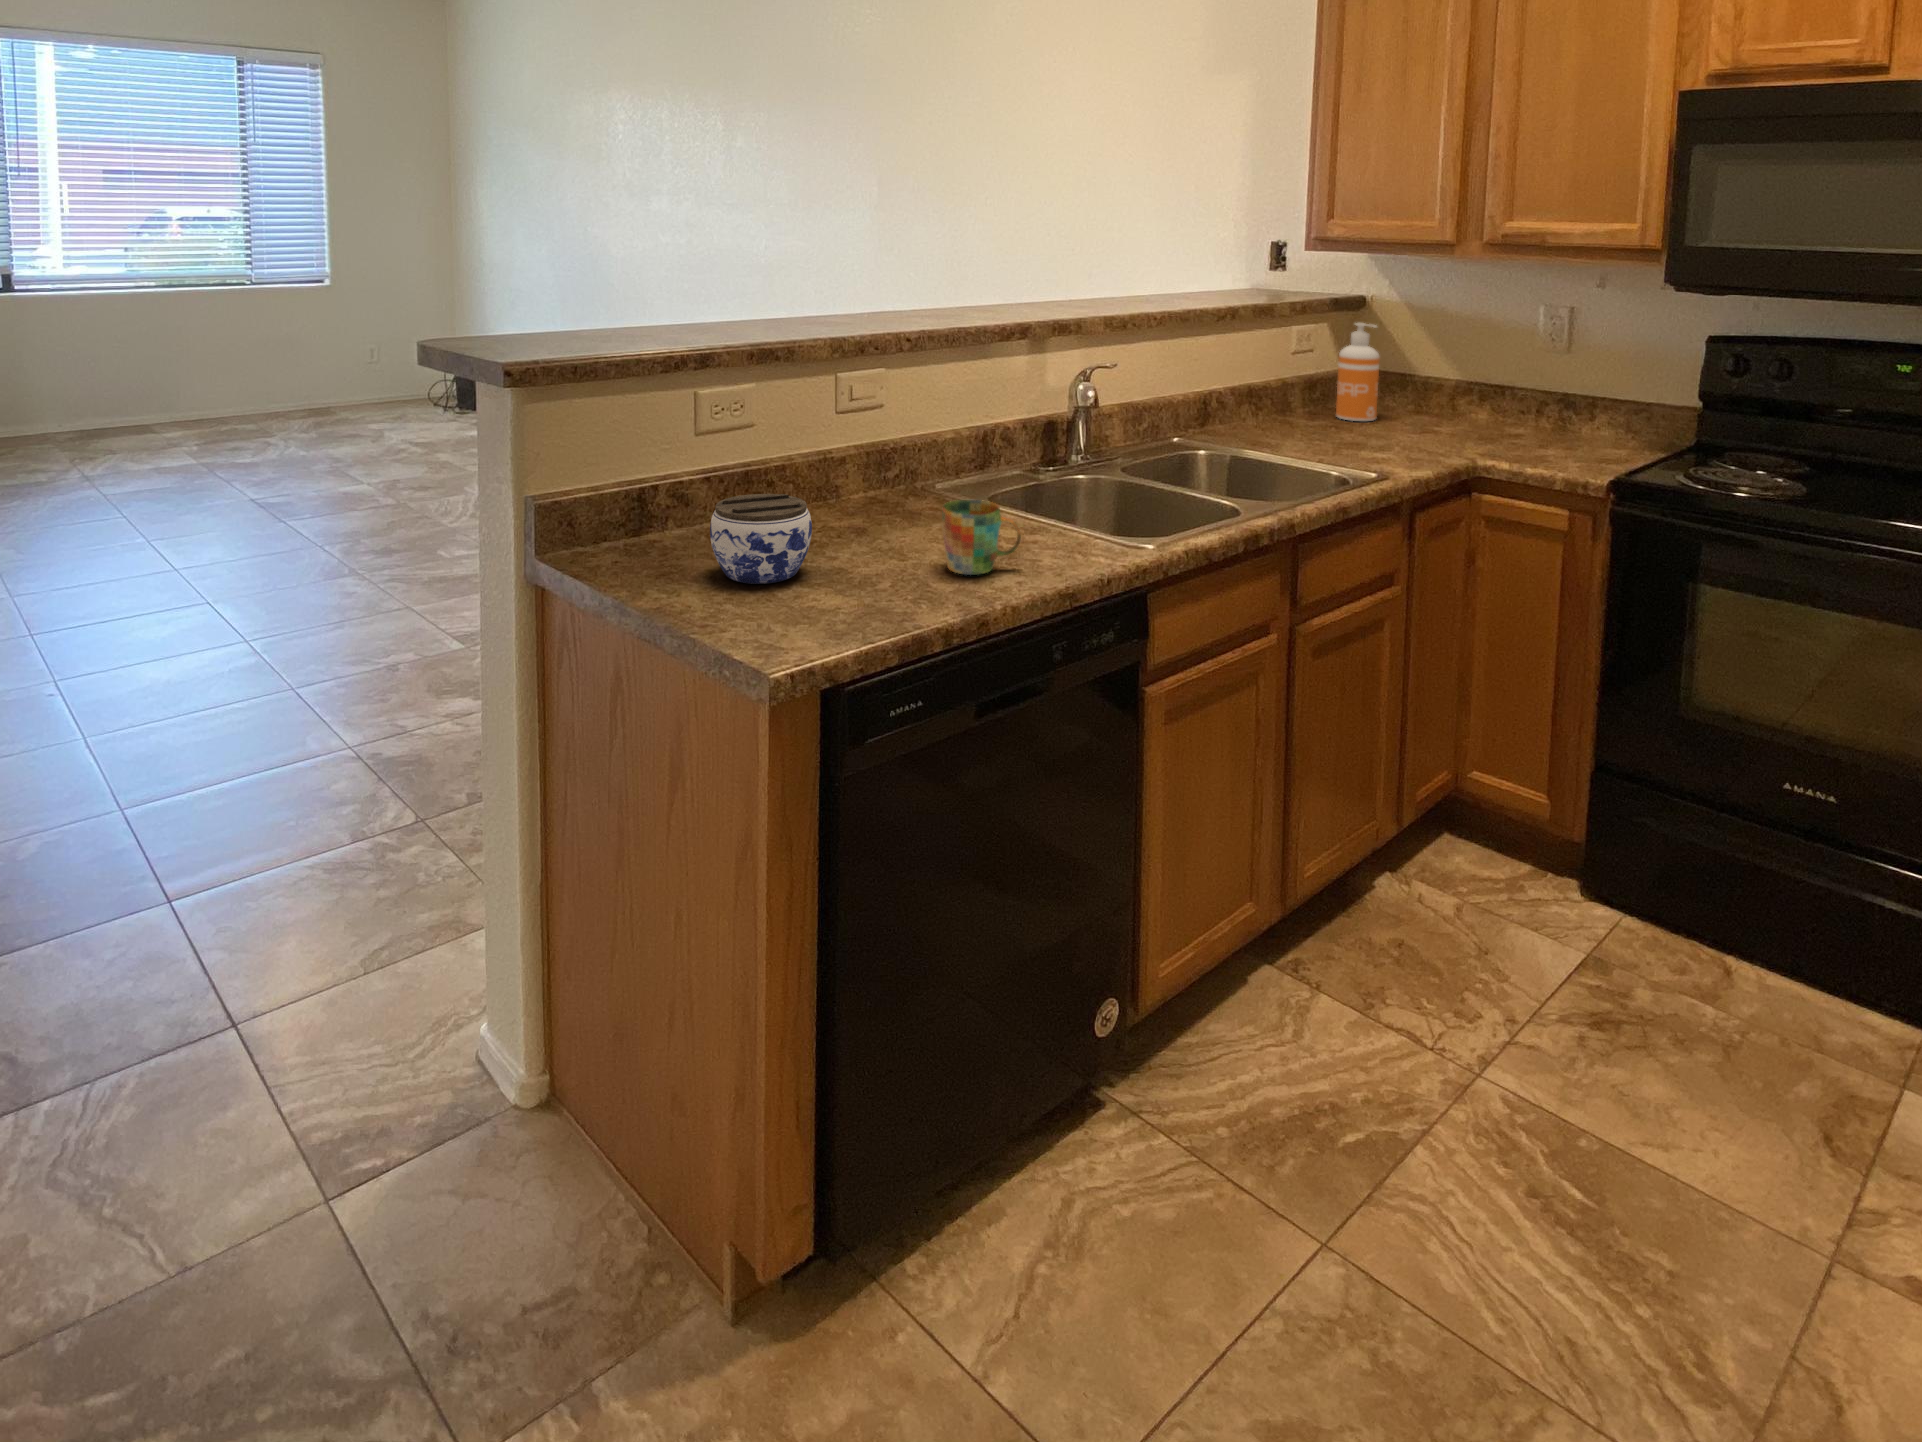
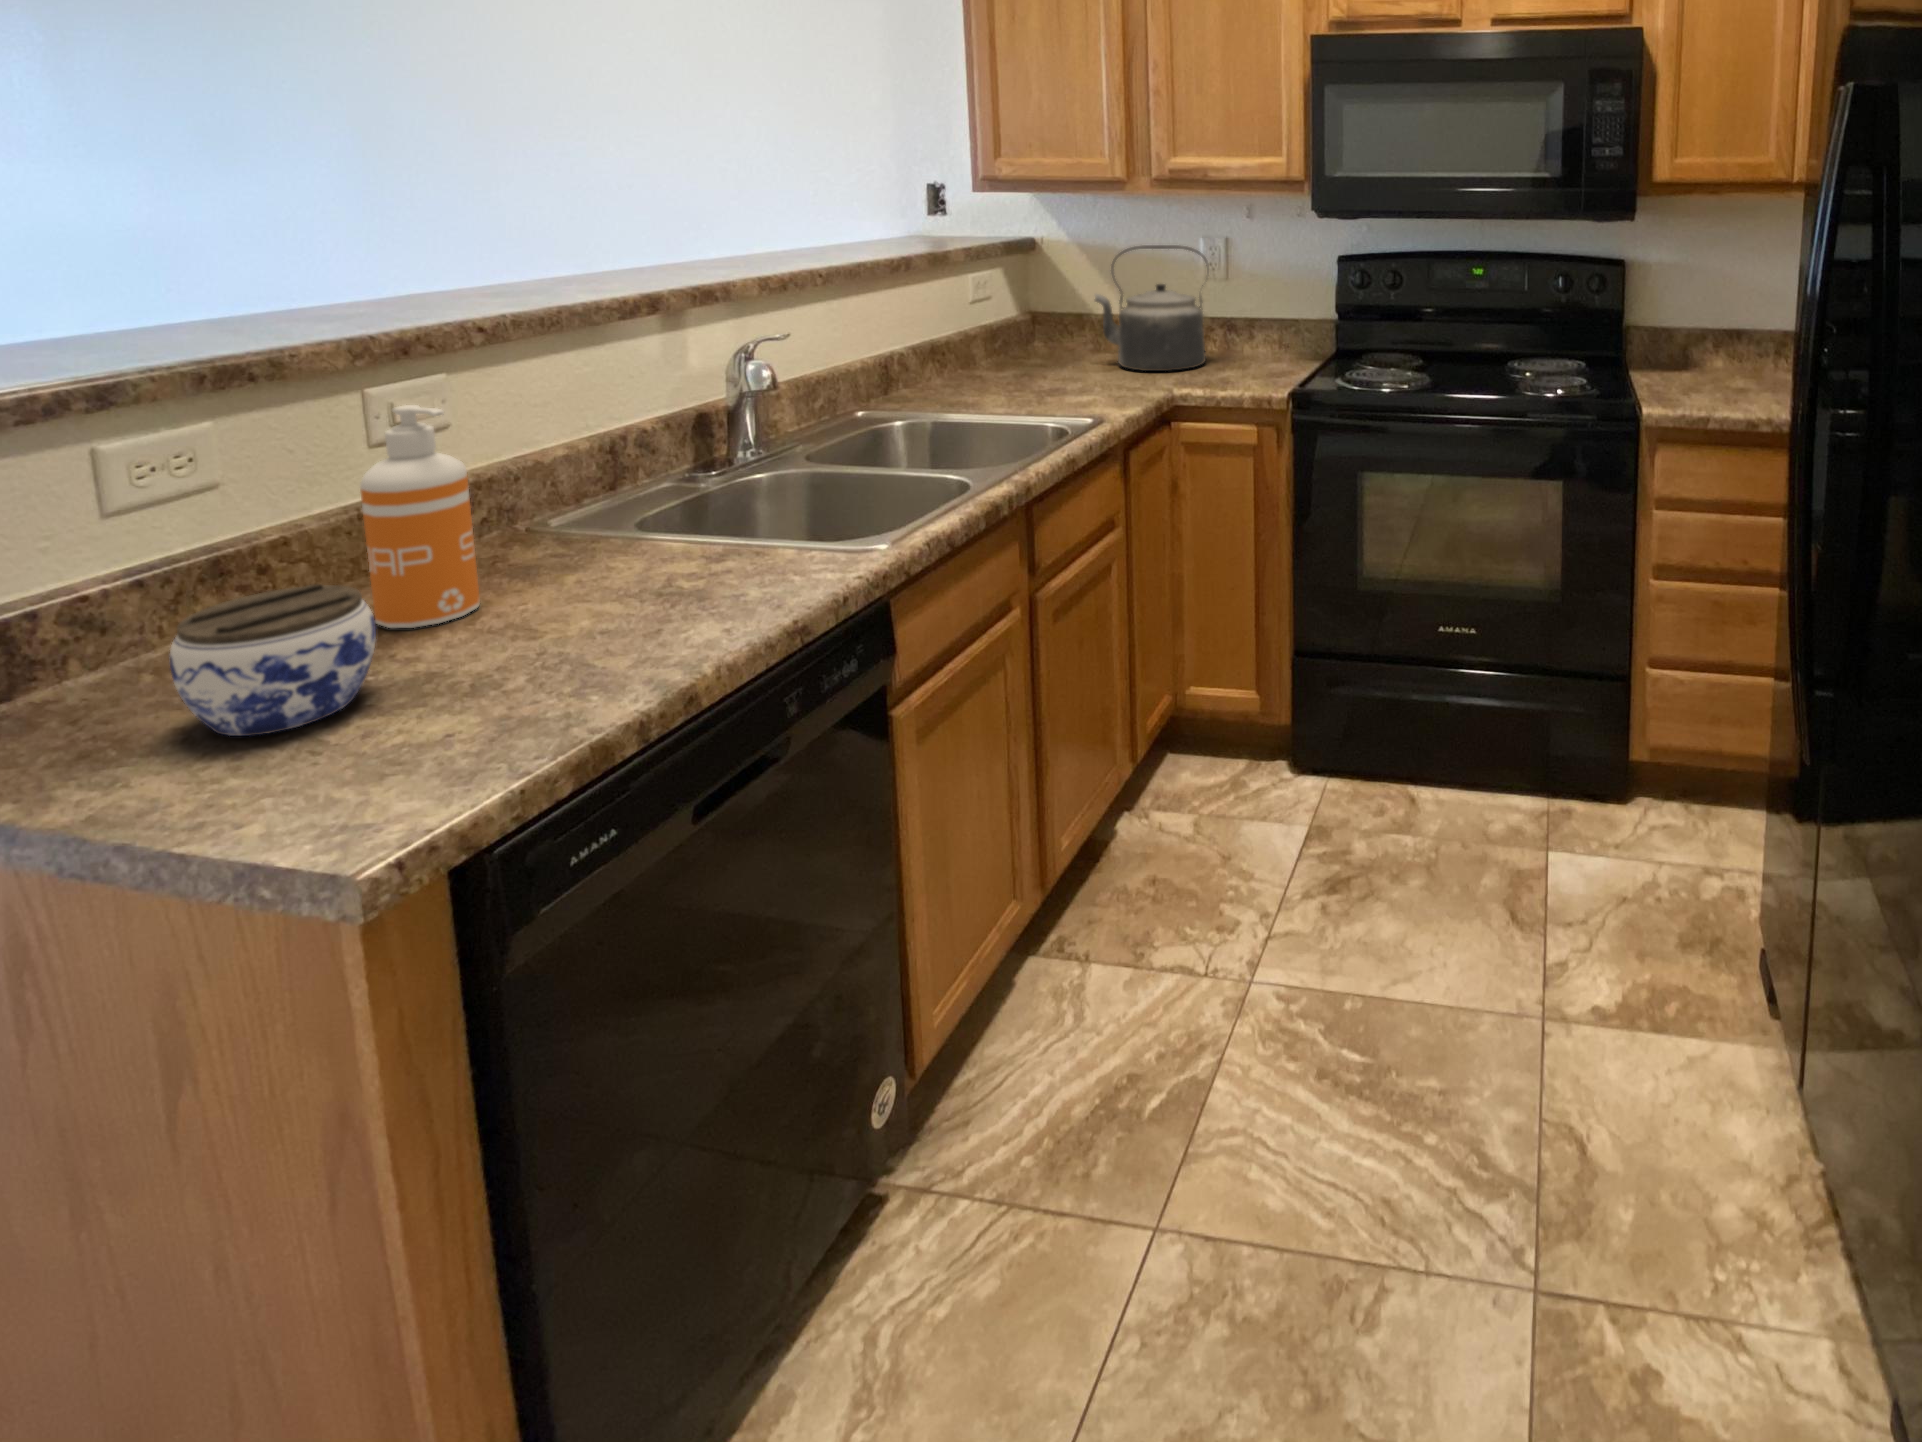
kettle: none [1413,310,1541,440] -> present [1095,245,1208,371]
soap dispenser: present [1336,323,1380,421] -> present [360,405,480,628]
mug: present [942,500,1021,575] -> none [595,534,717,637]

